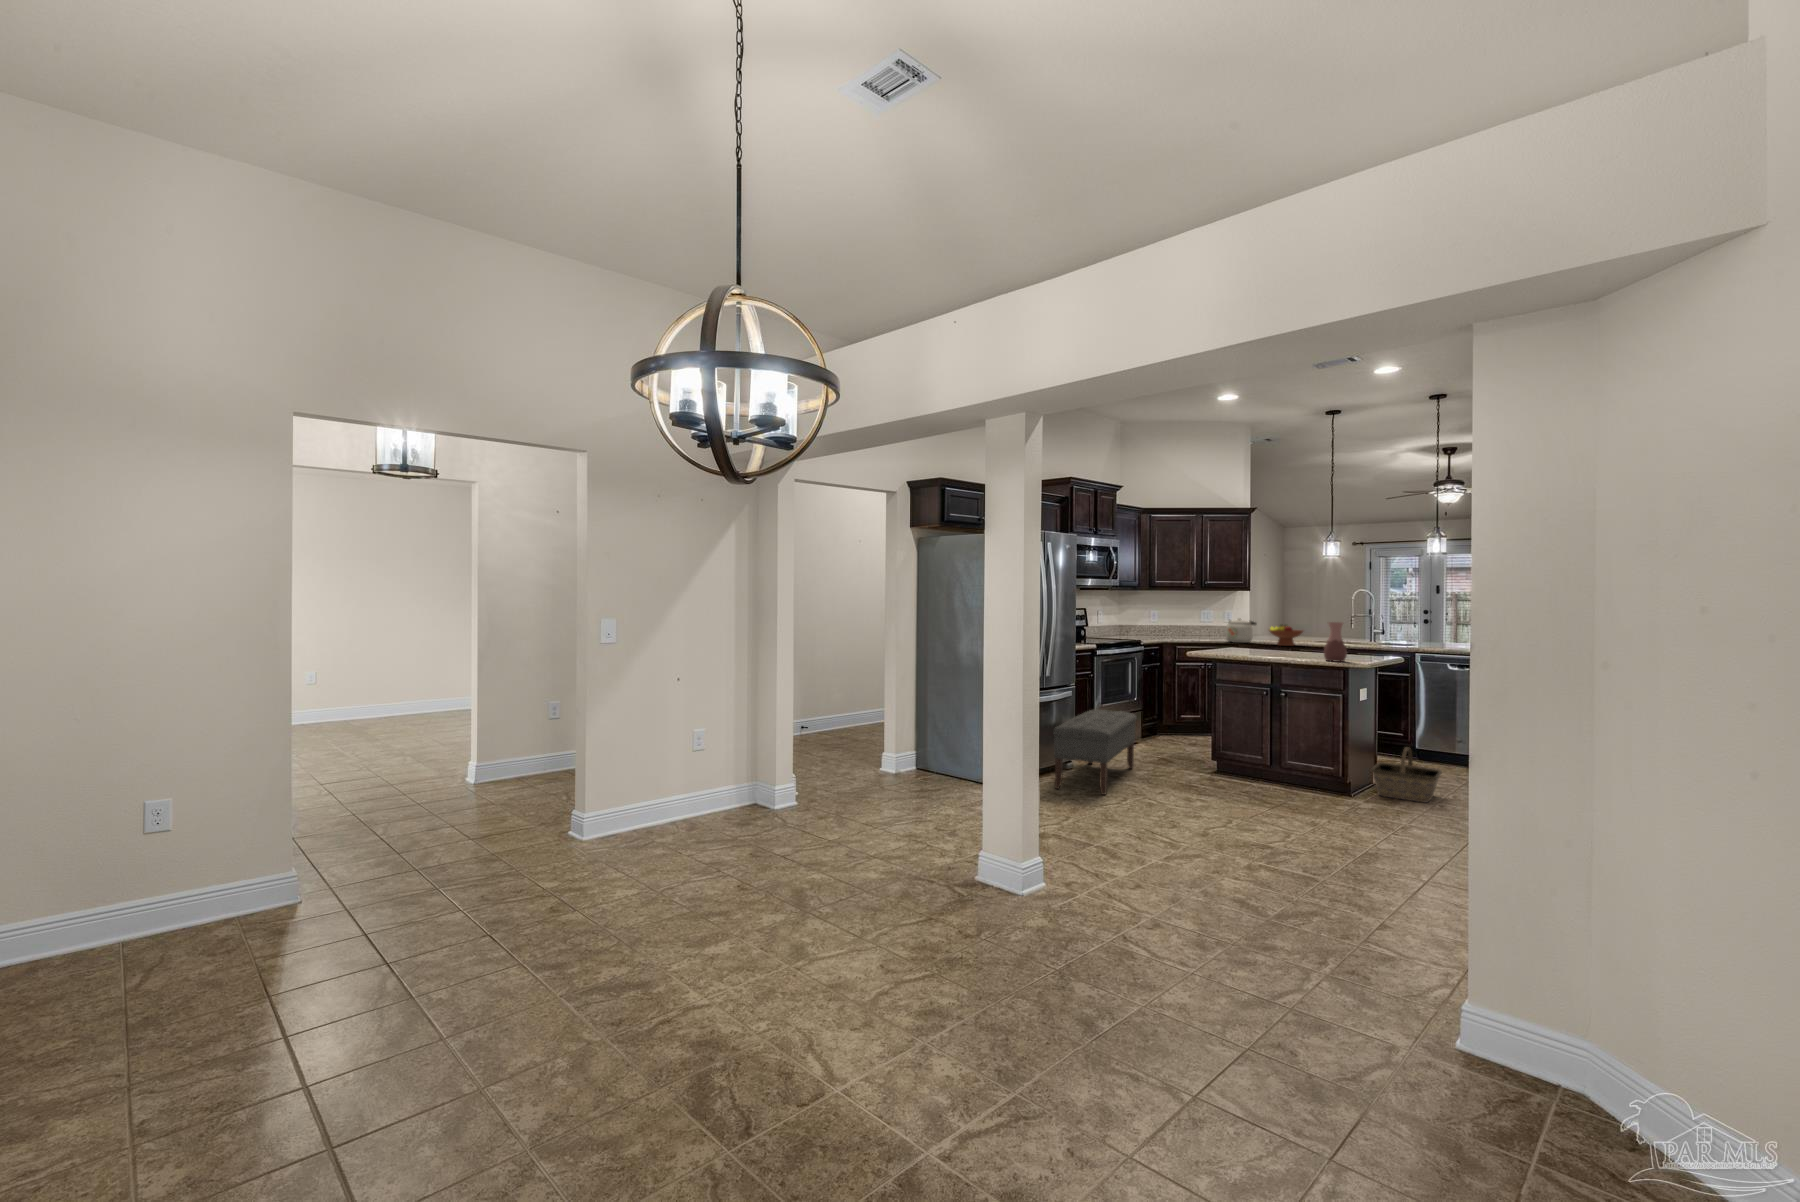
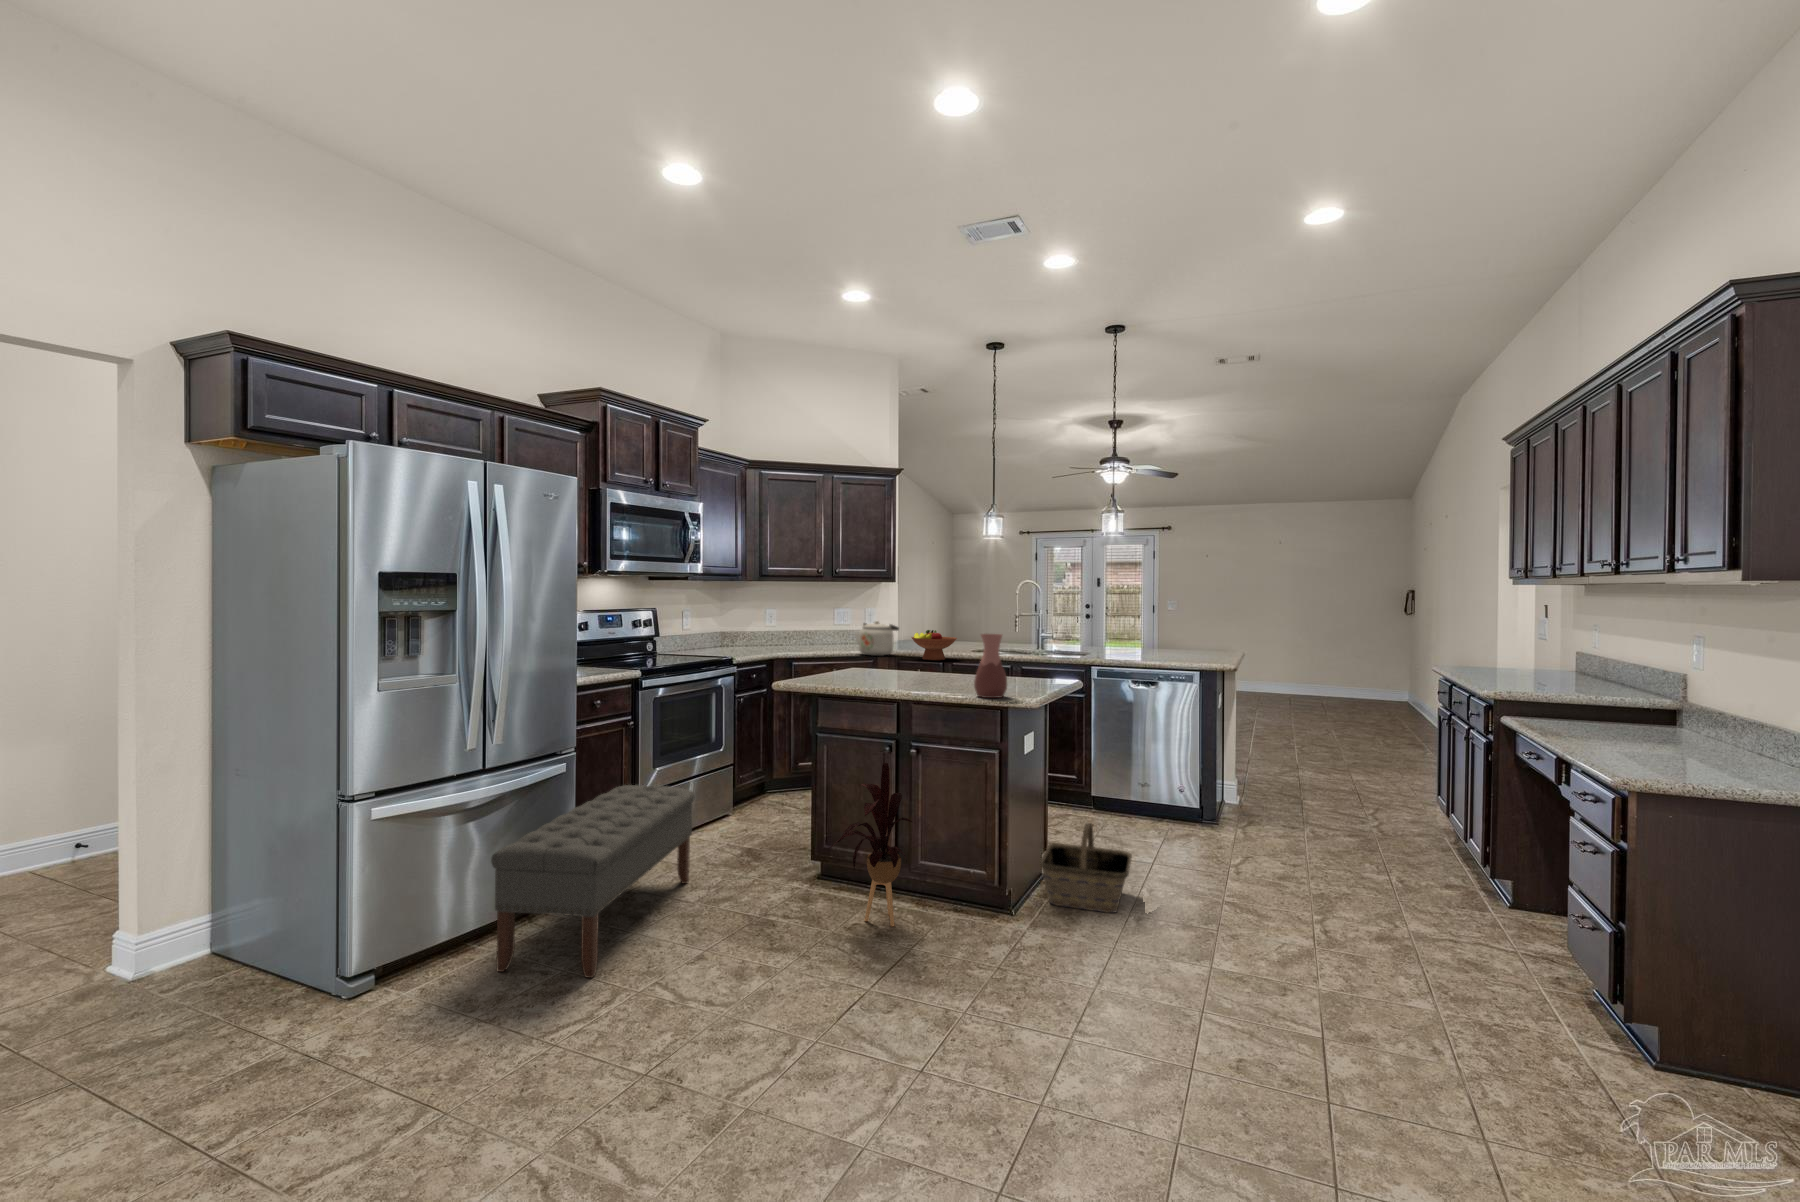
house plant: none [1228,696,1284,794] -> present [829,763,912,926]

